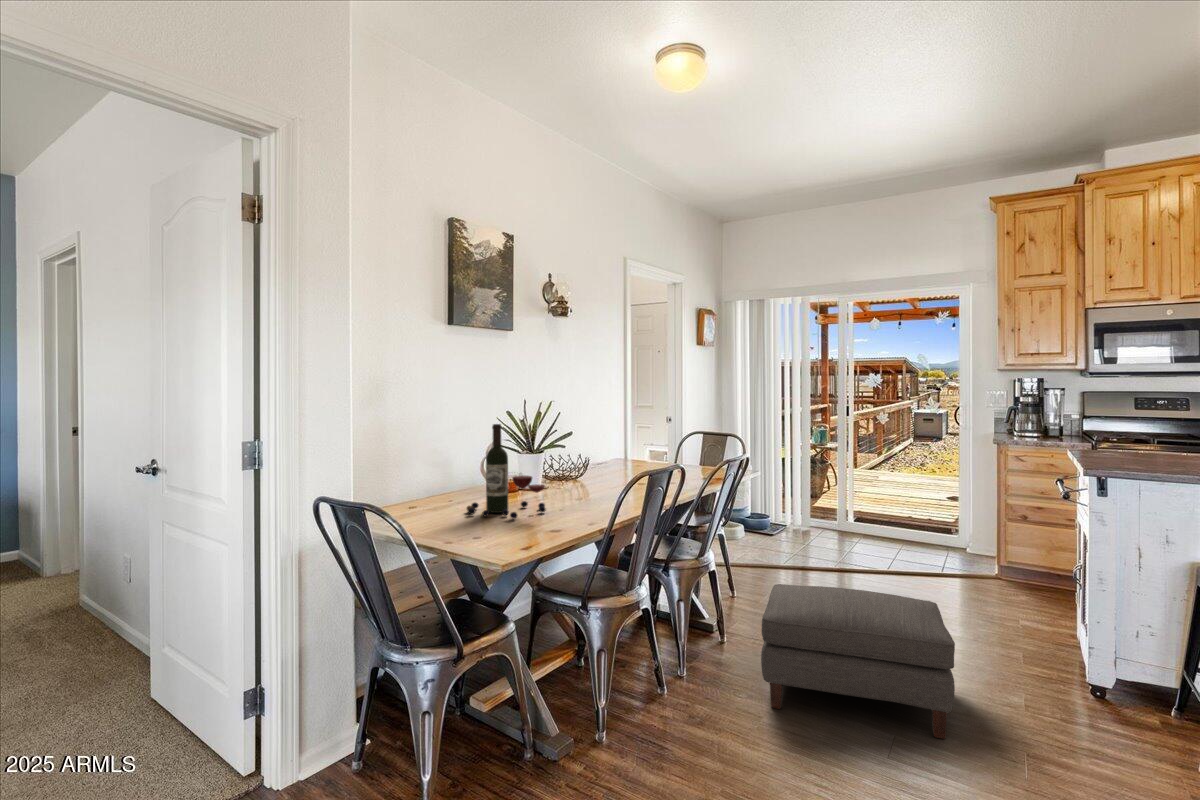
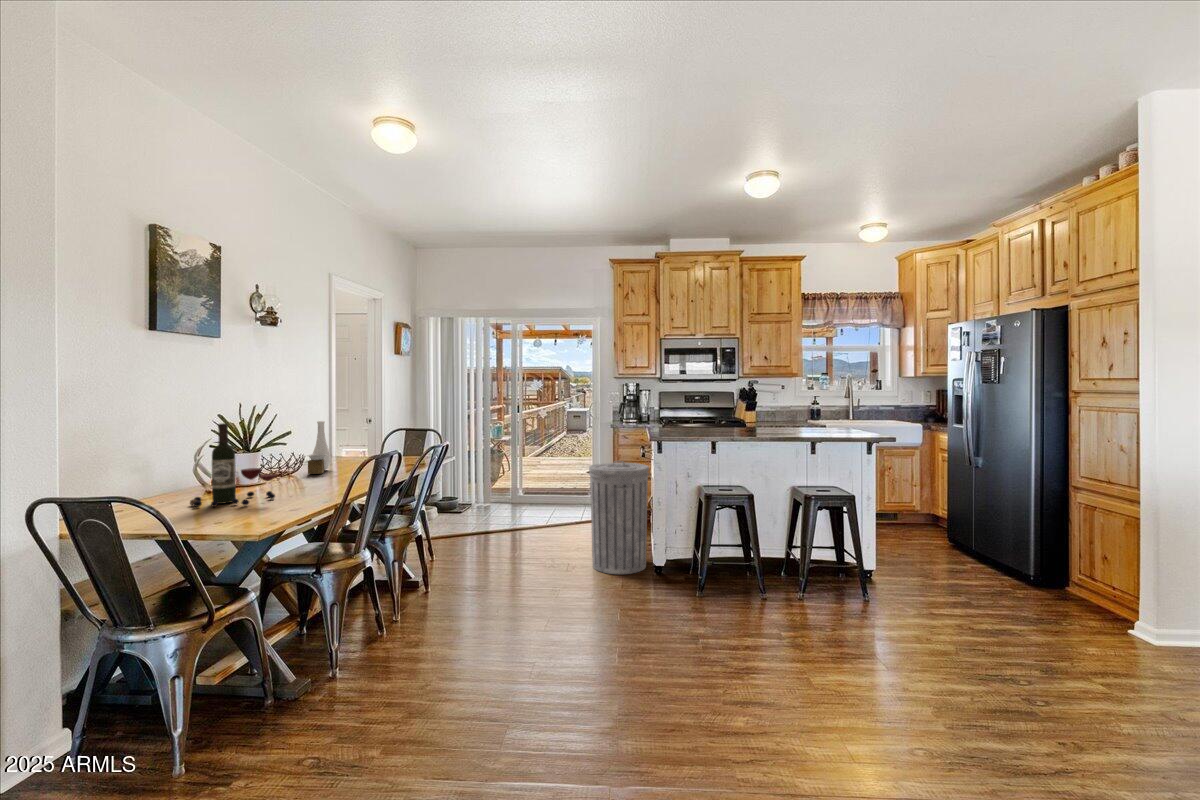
vase: none [591,422,616,483] -> present [308,421,331,474]
trash can: none [958,496,1069,676] -> present [589,461,649,574]
ottoman: present [761,584,955,739] -> none [461,534,585,626]

